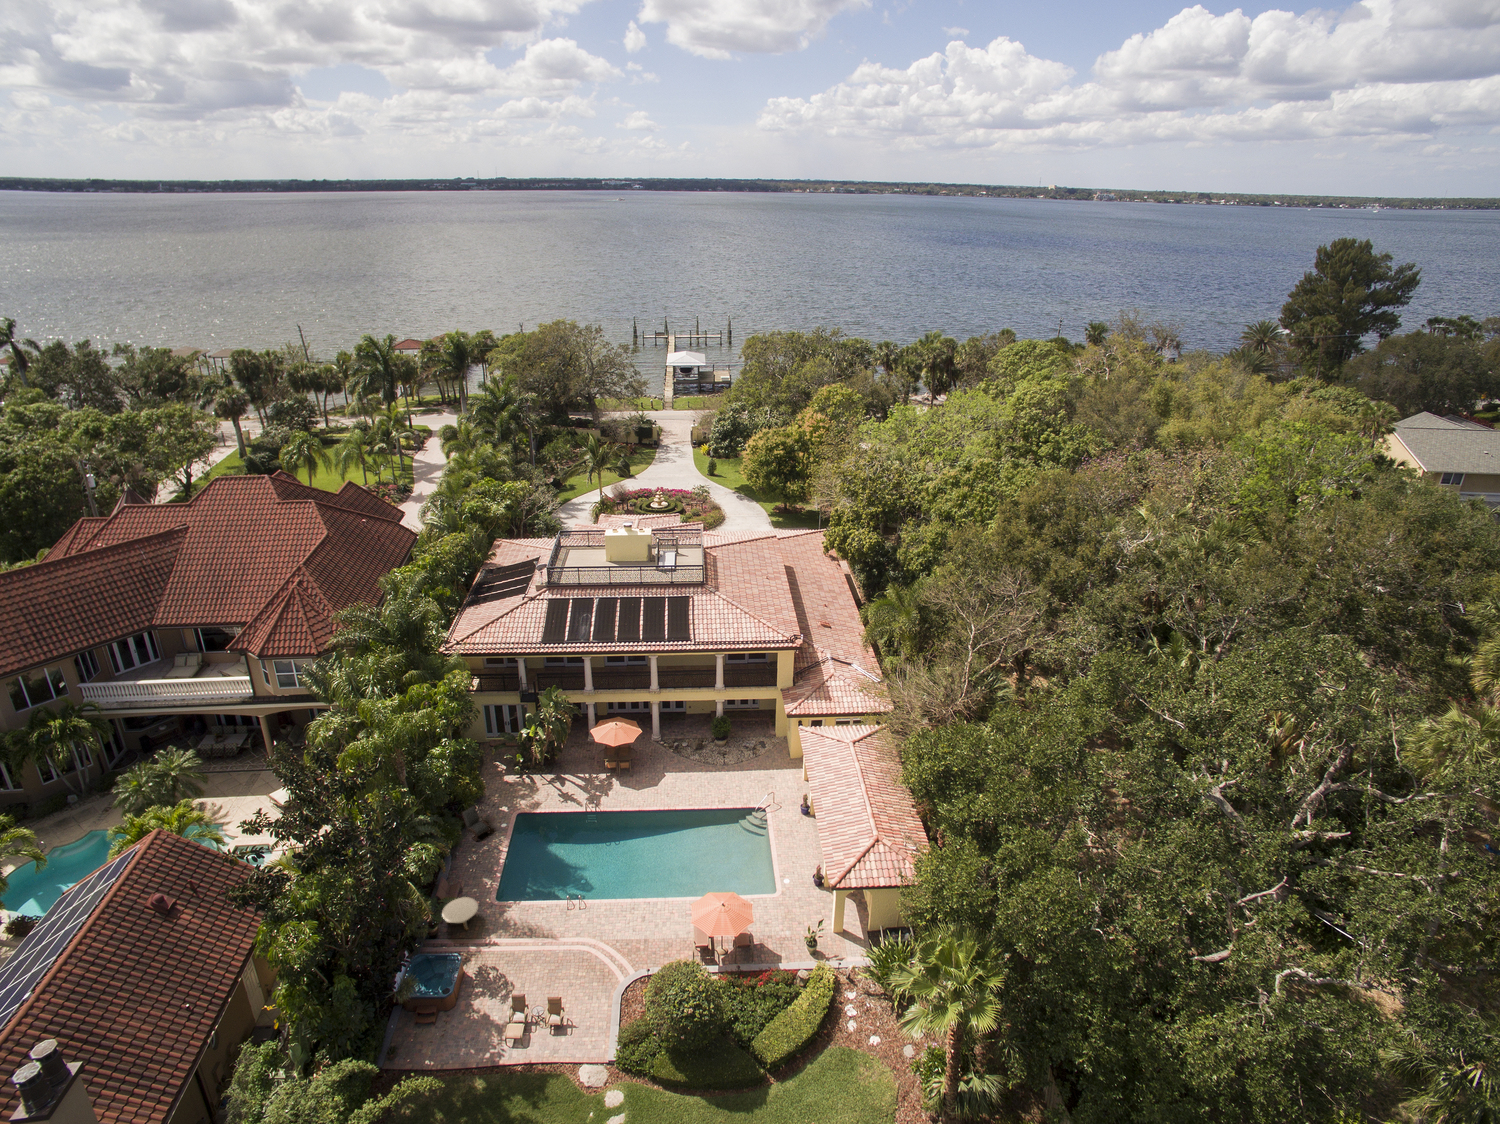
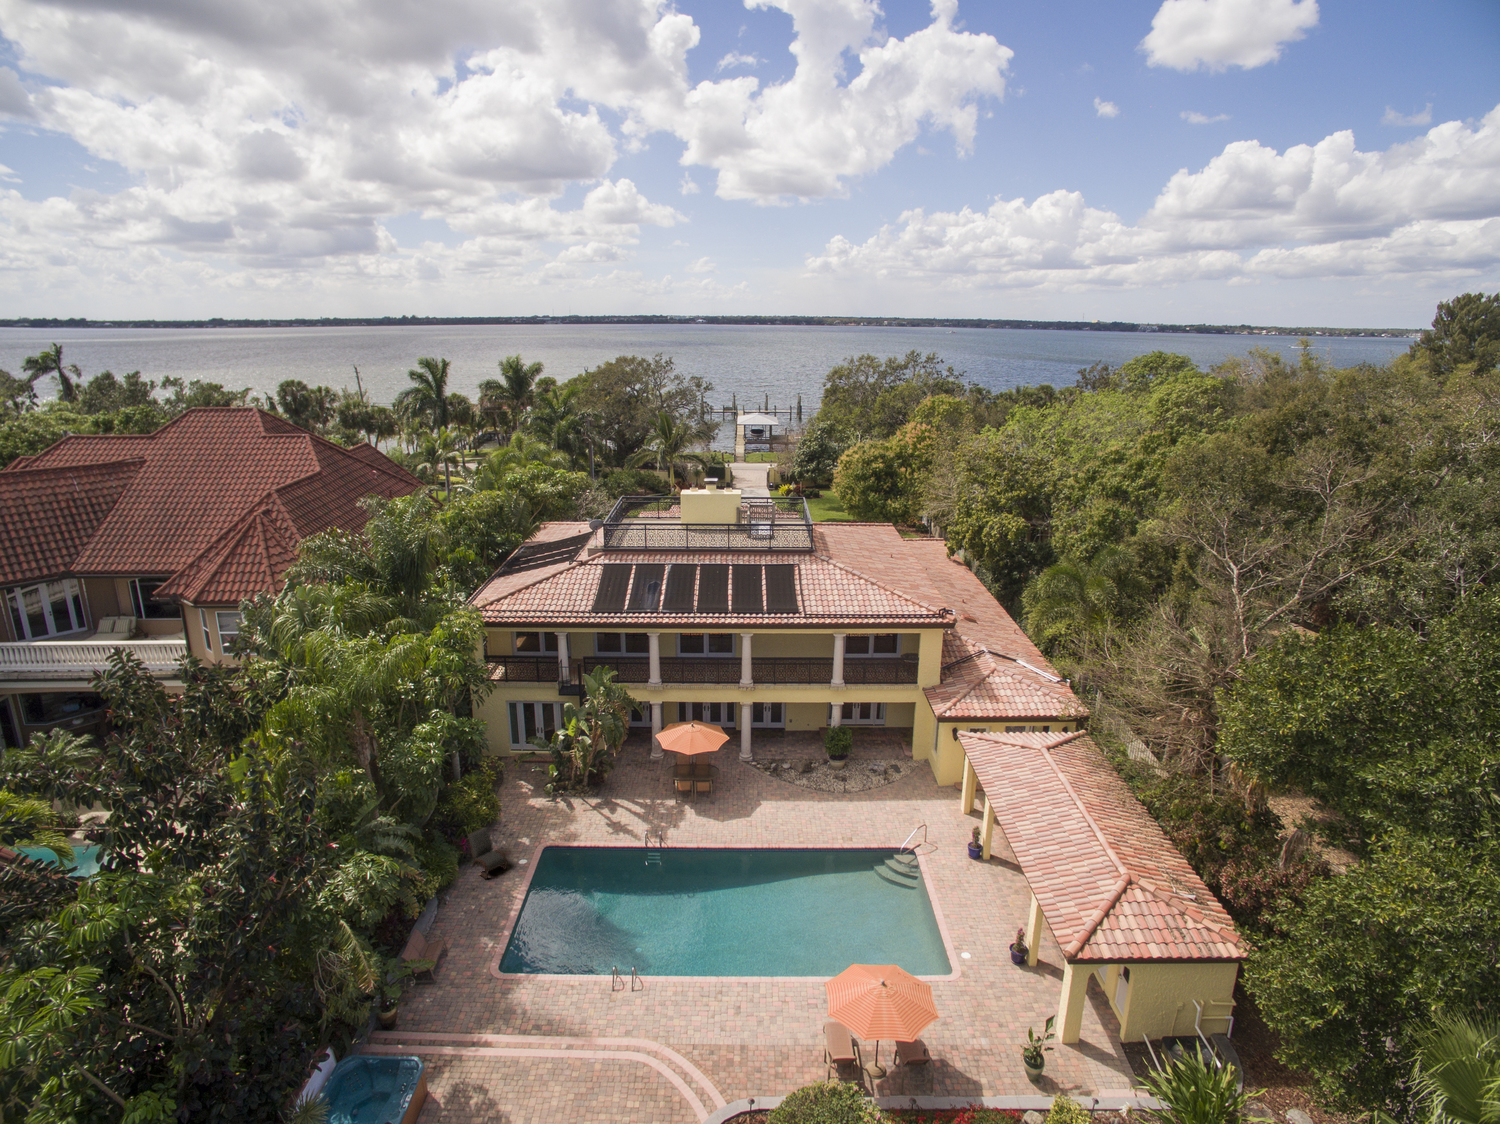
round table: present [442,897,478,930] -> none [428,954,485,1005]

